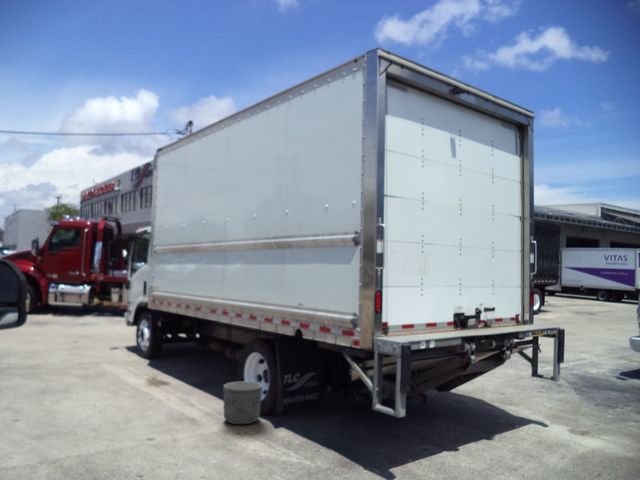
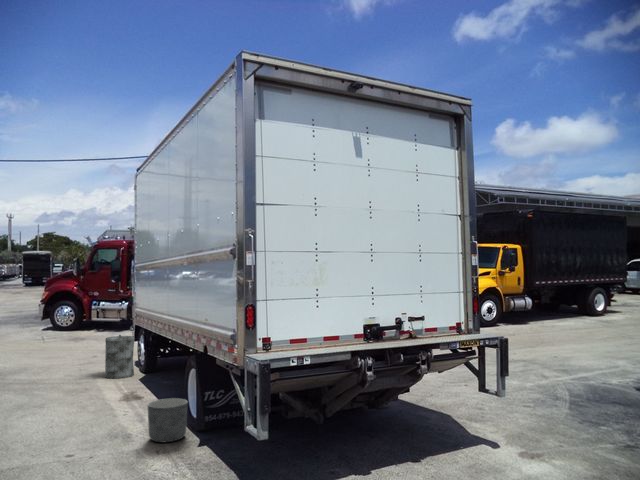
trash can: none [112,319,144,363] -> present [105,335,134,378]

